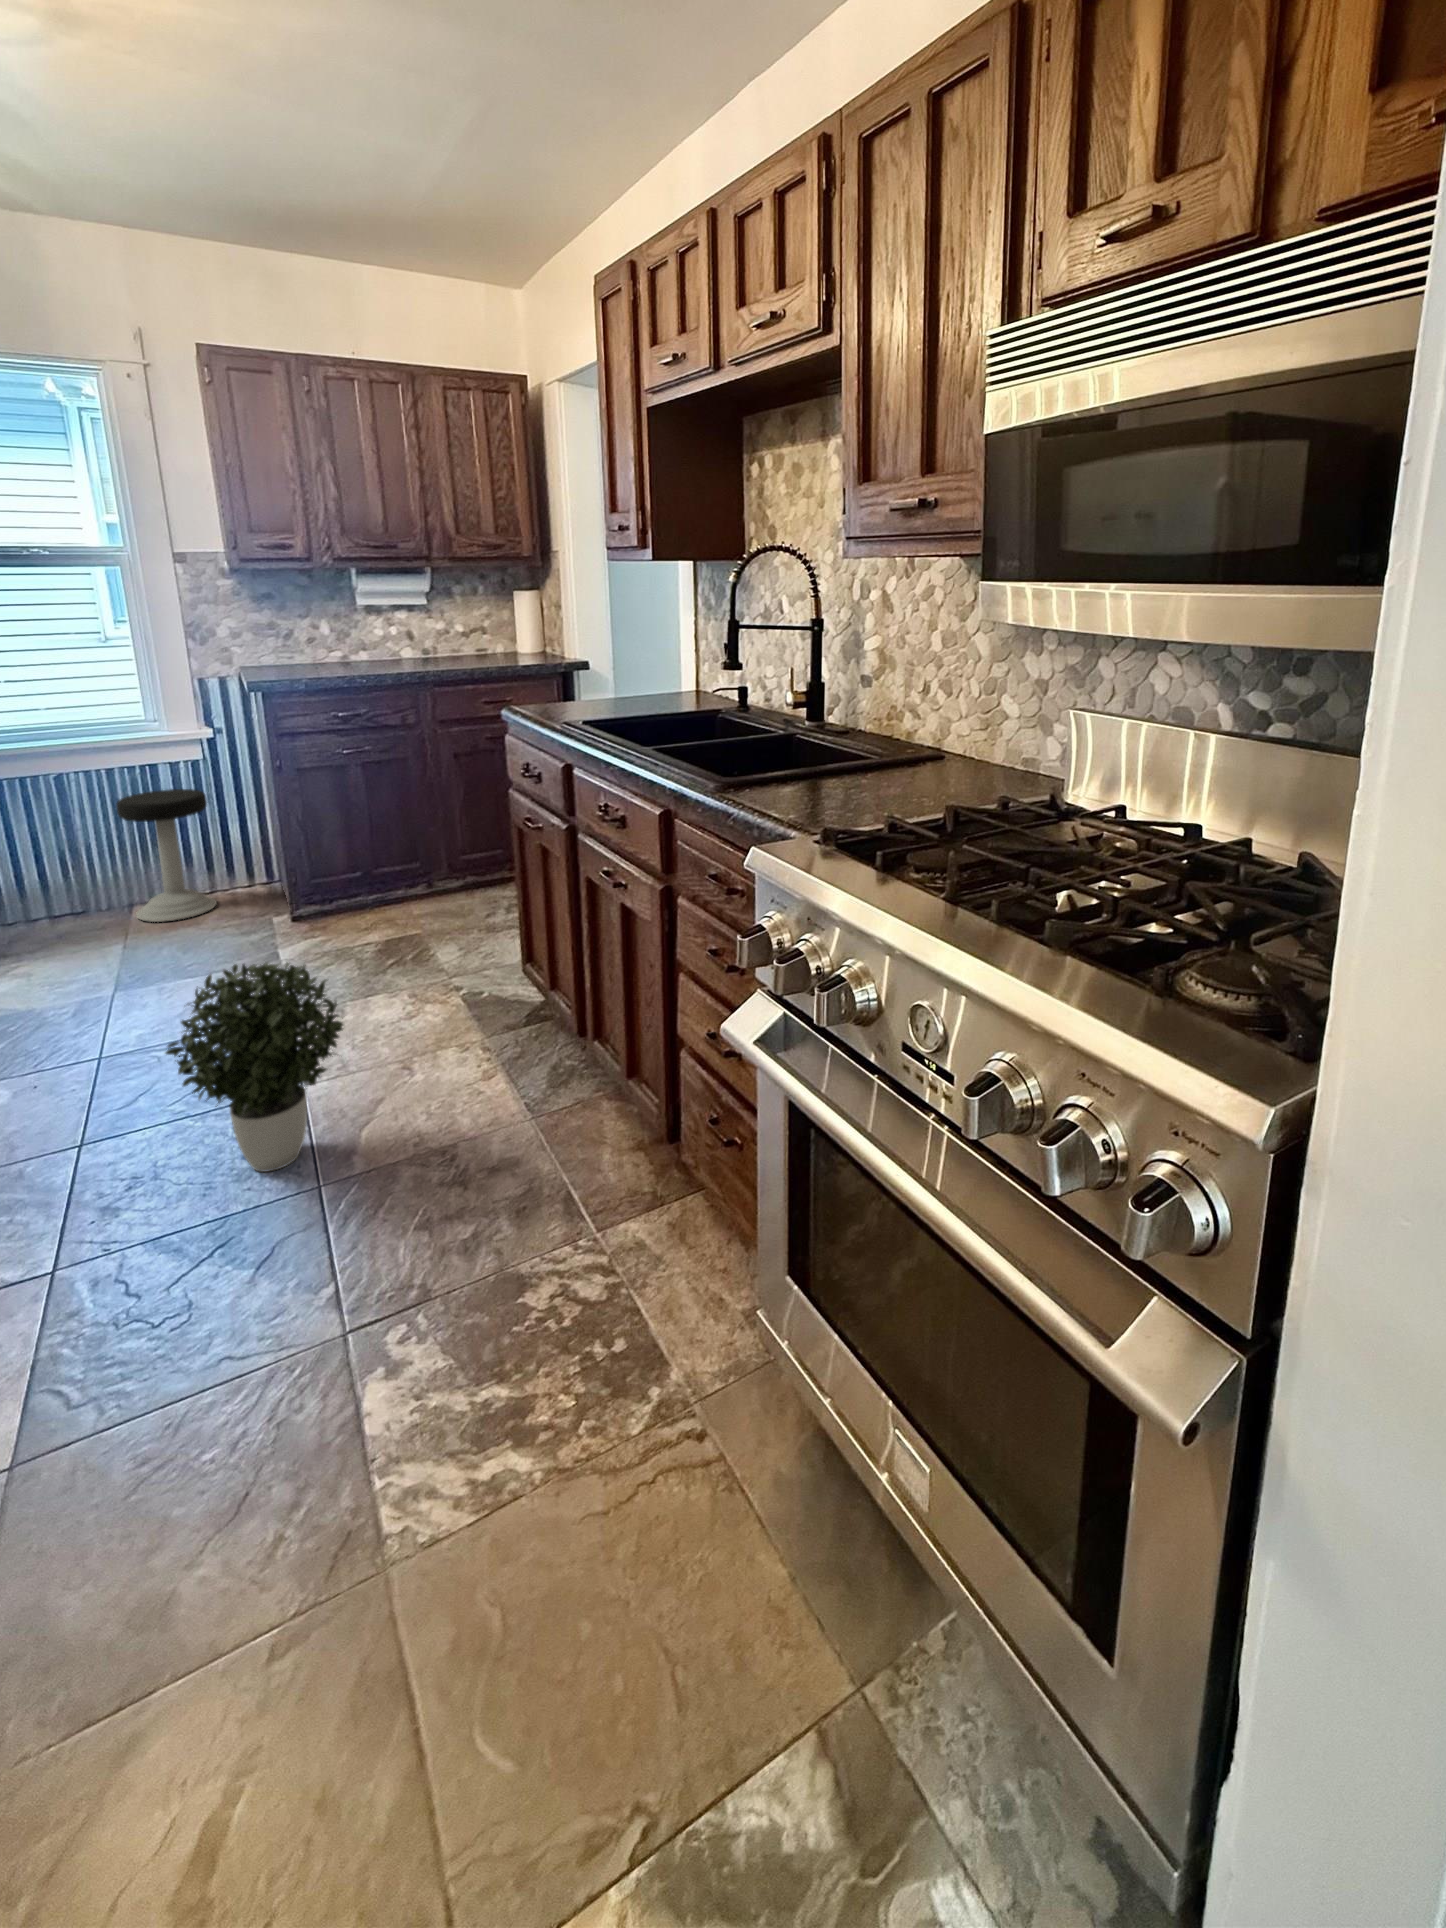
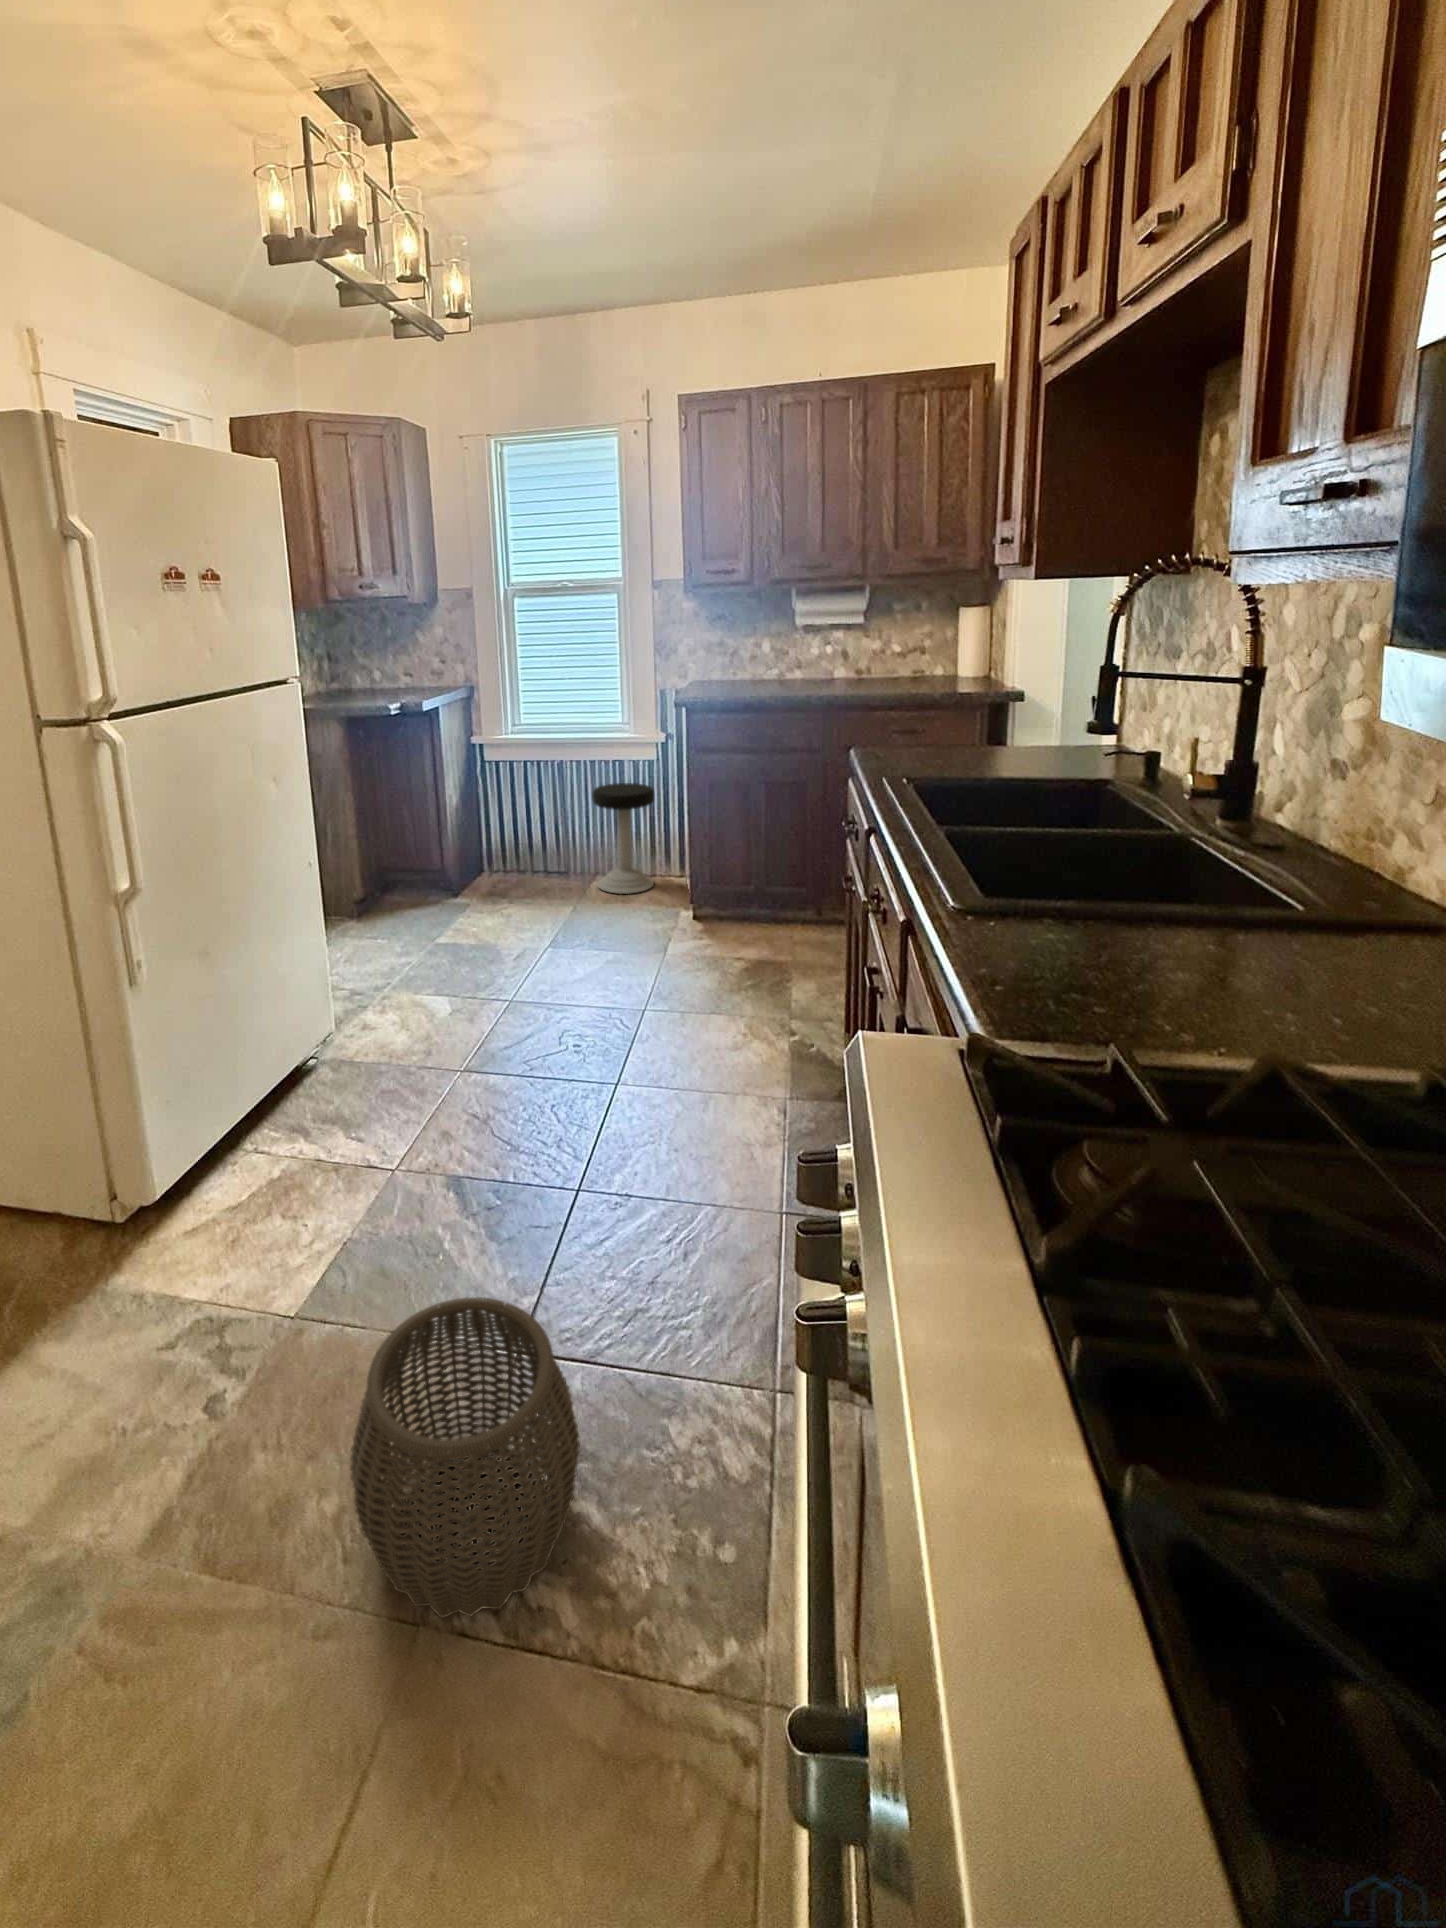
potted plant: present [166,963,343,1172] -> none [493,962,632,1156]
woven basket: none [248,1246,499,1561] -> present [350,1297,580,1618]

